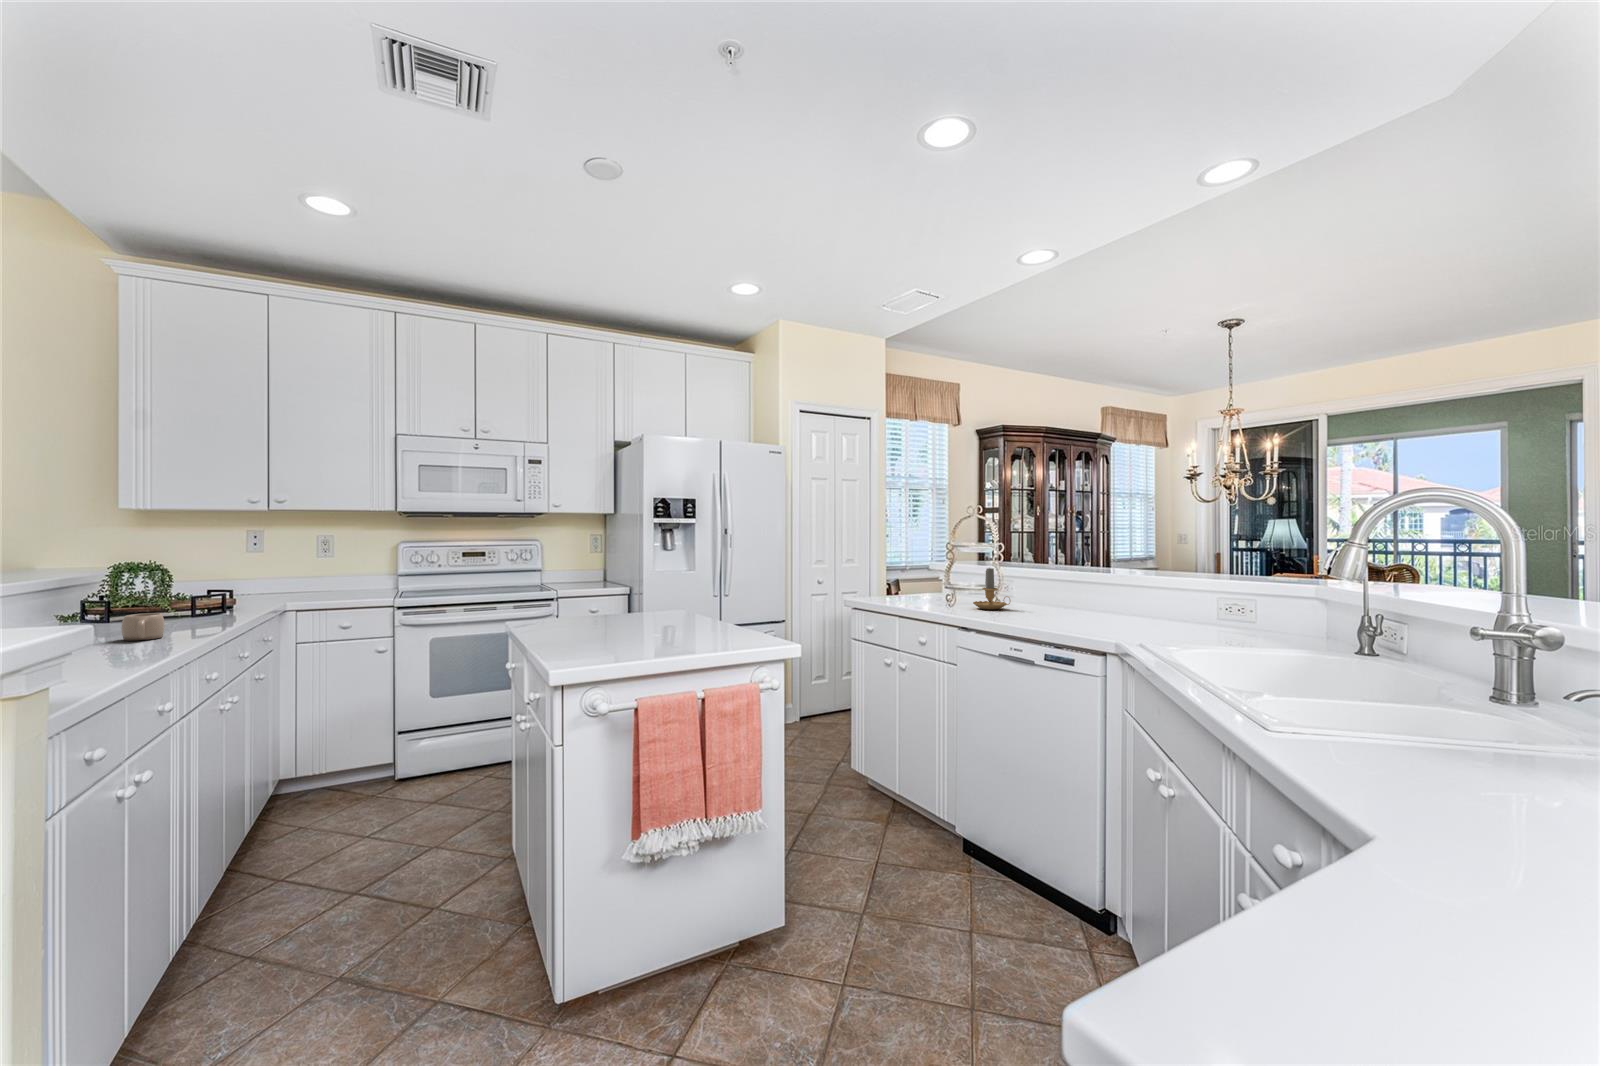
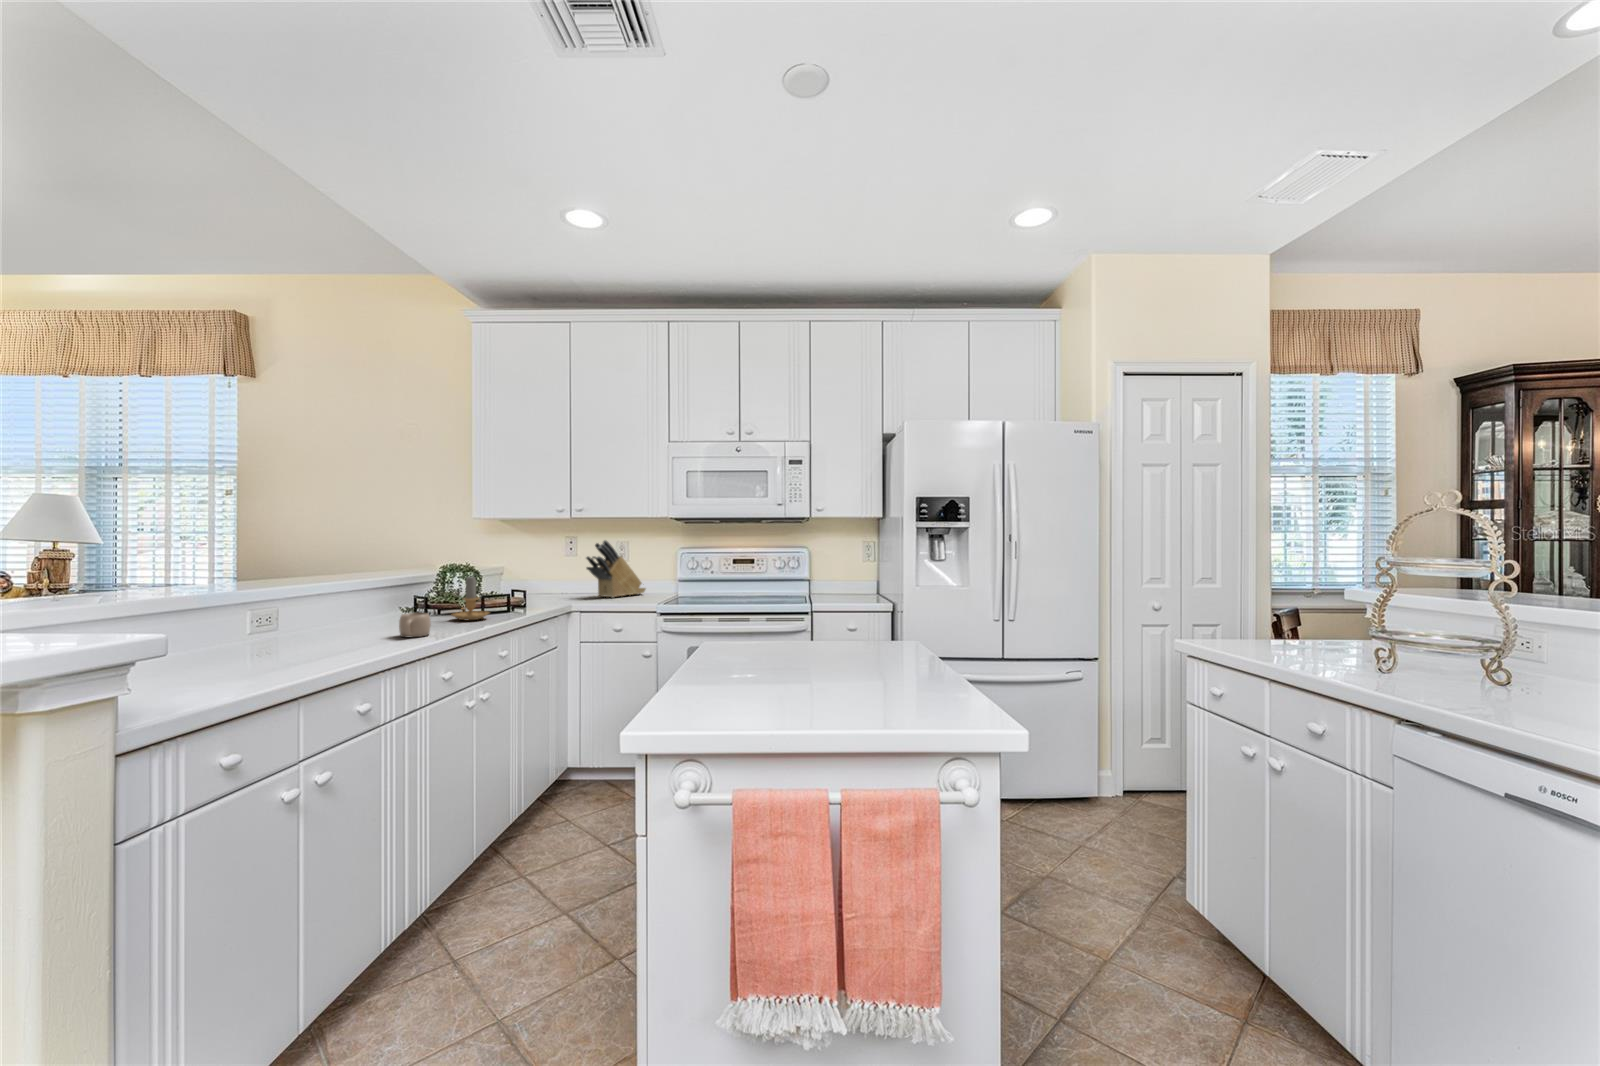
knife block: none [292,535,361,596] -> present [586,540,646,598]
candle: present [973,568,1011,610] -> present [452,577,489,620]

